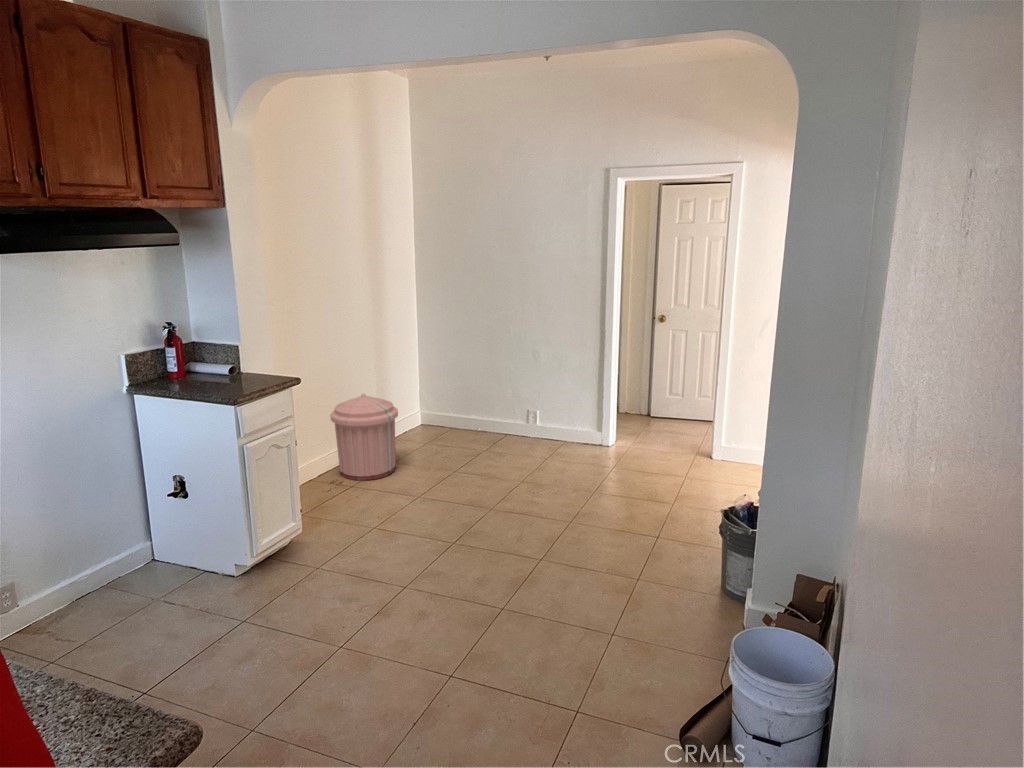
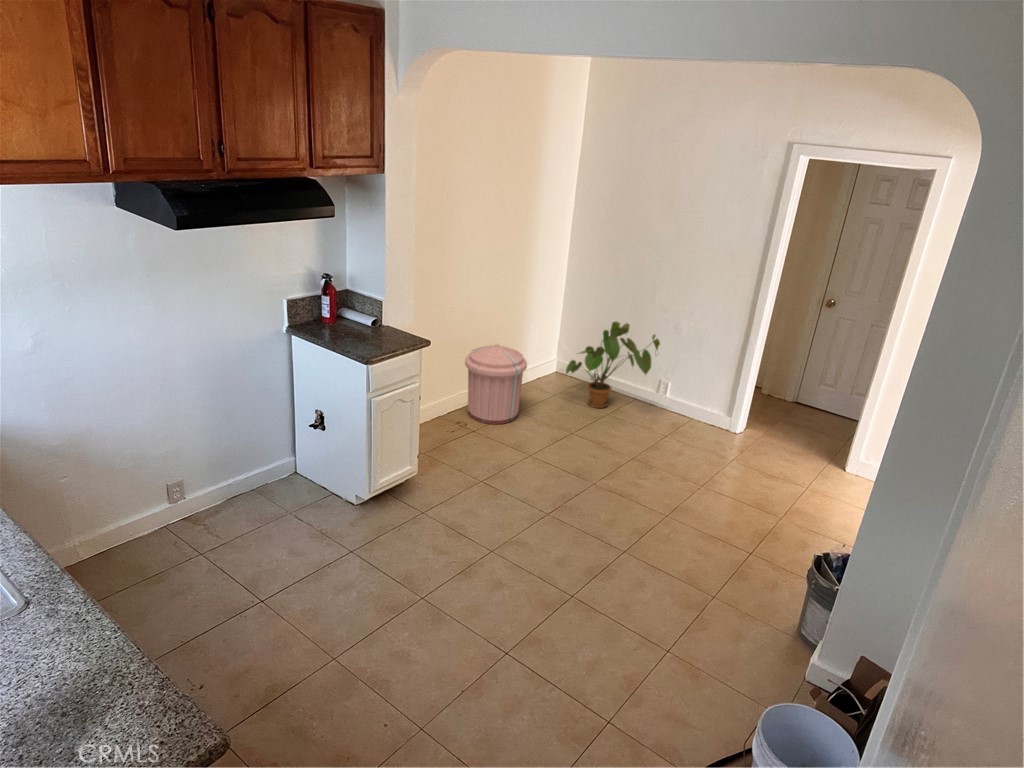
house plant: none [437,361,525,450] -> present [566,322,660,408]

